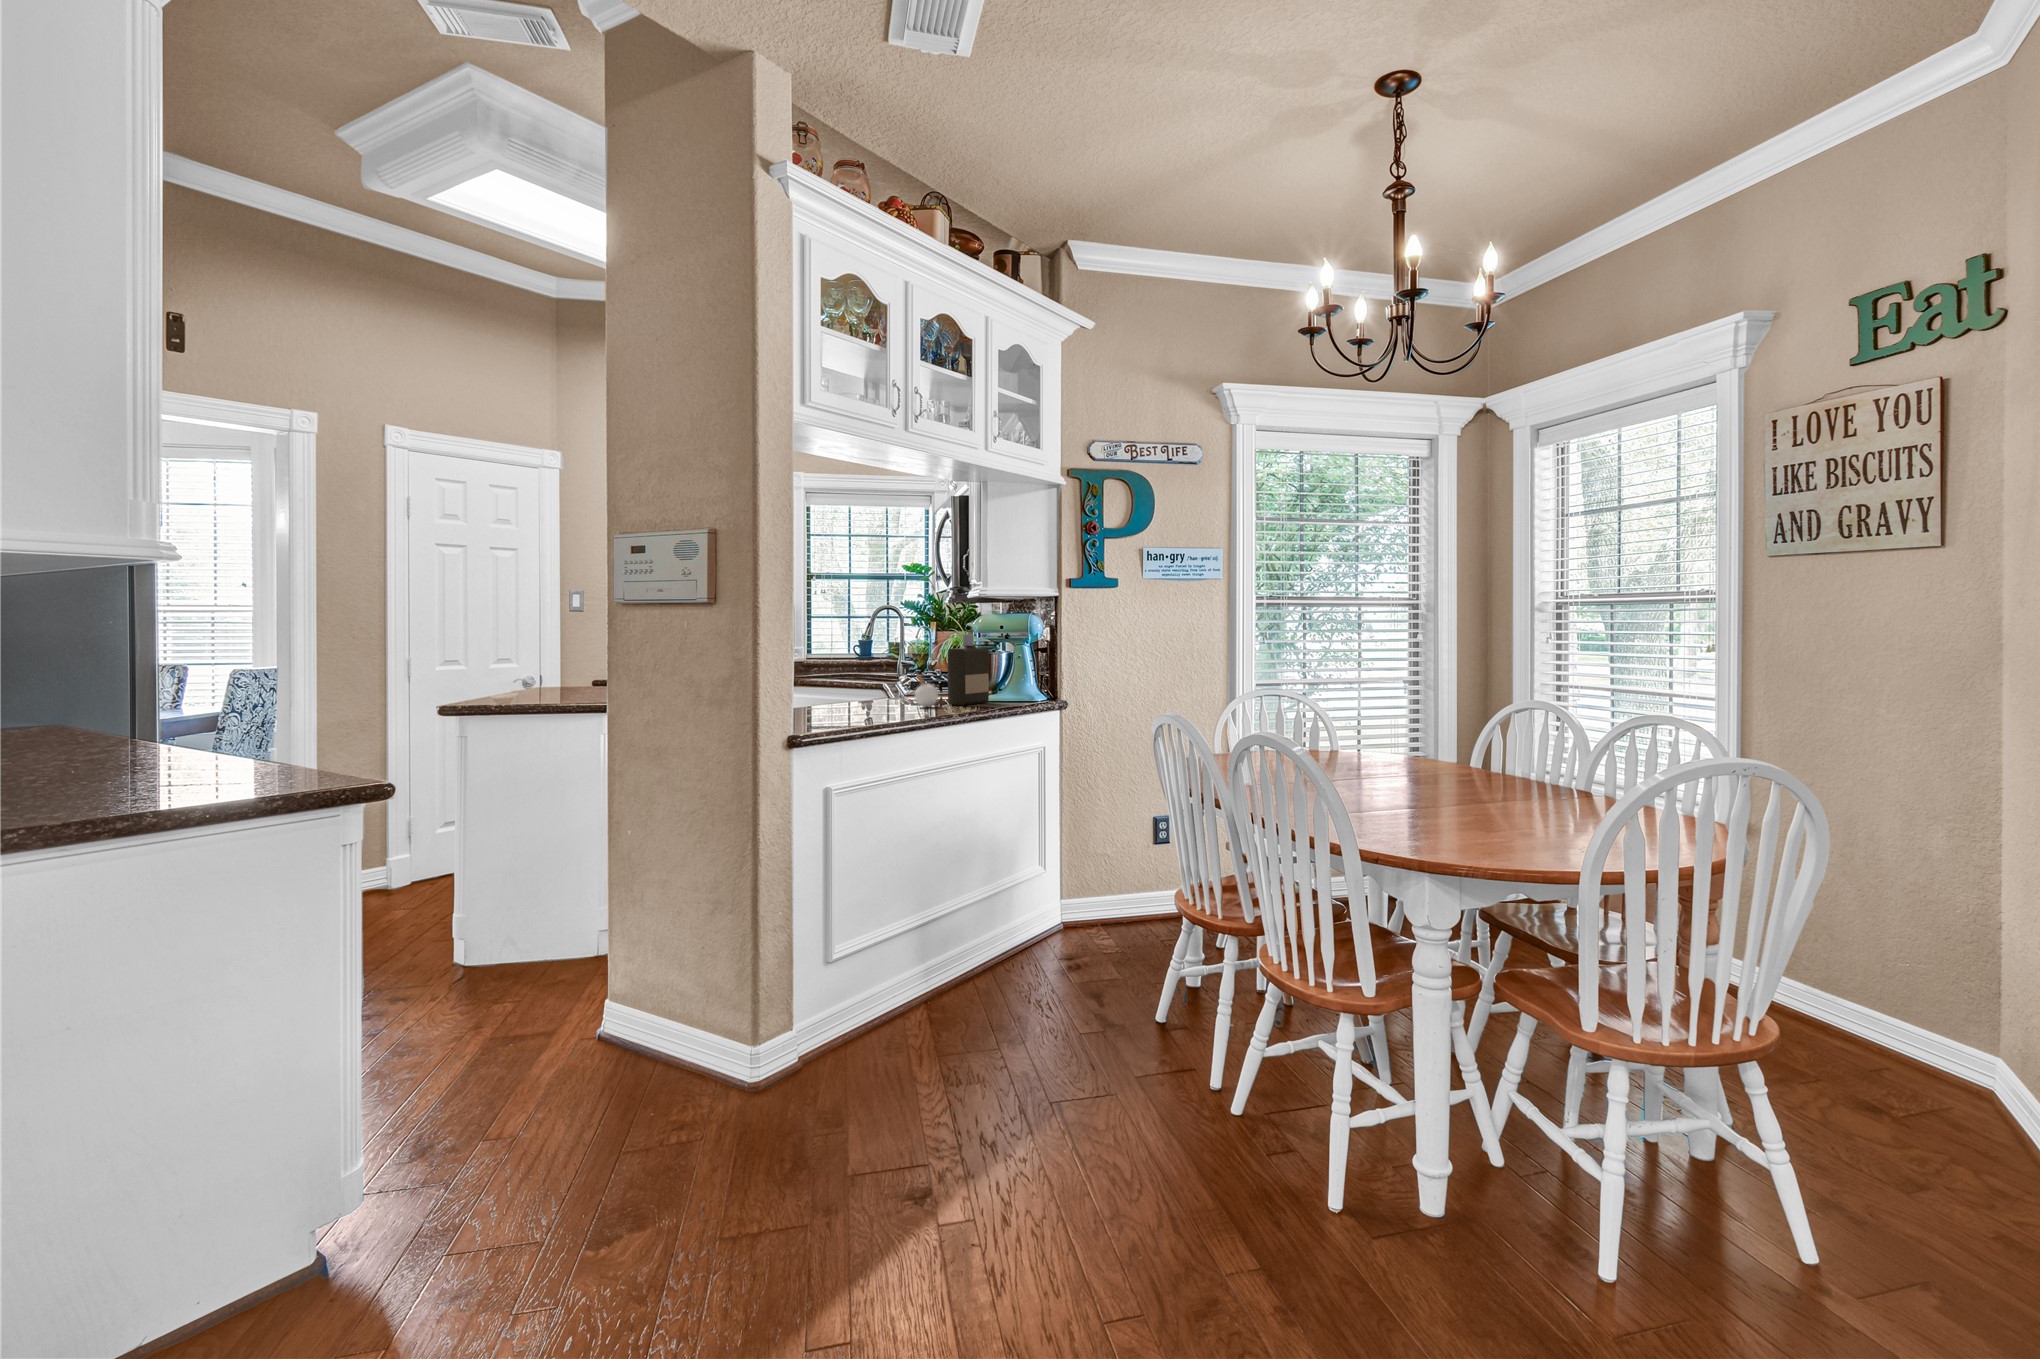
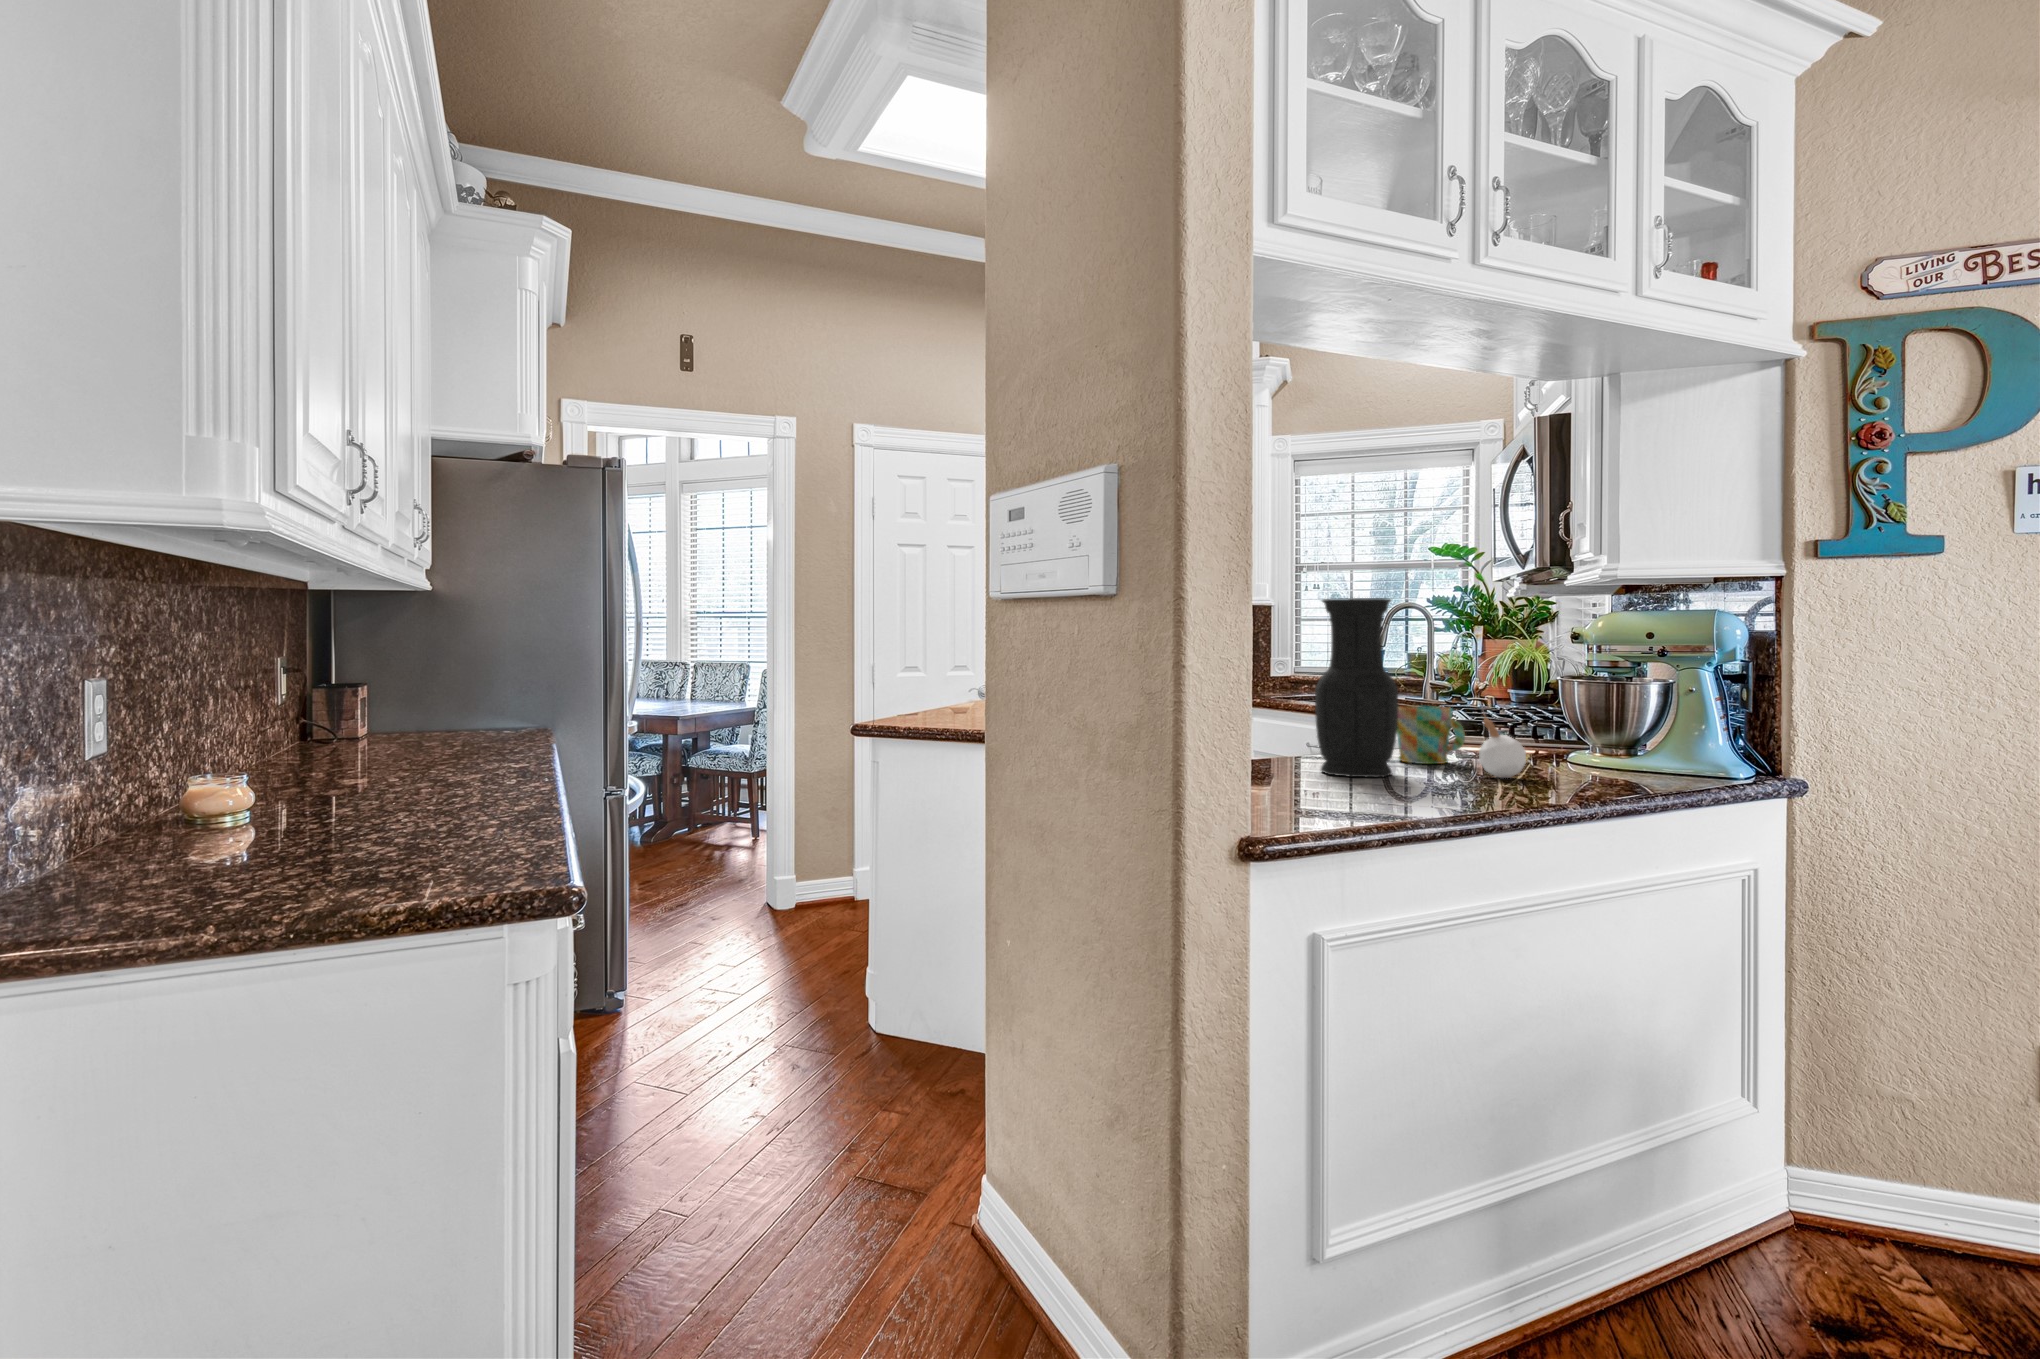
vase: none [824,607,872,711] -> present [1315,598,1398,777]
bottle: present [948,634,989,705] -> none [1543,647,1628,778]
mug: none [871,670,910,704] -> present [1397,705,1465,764]

